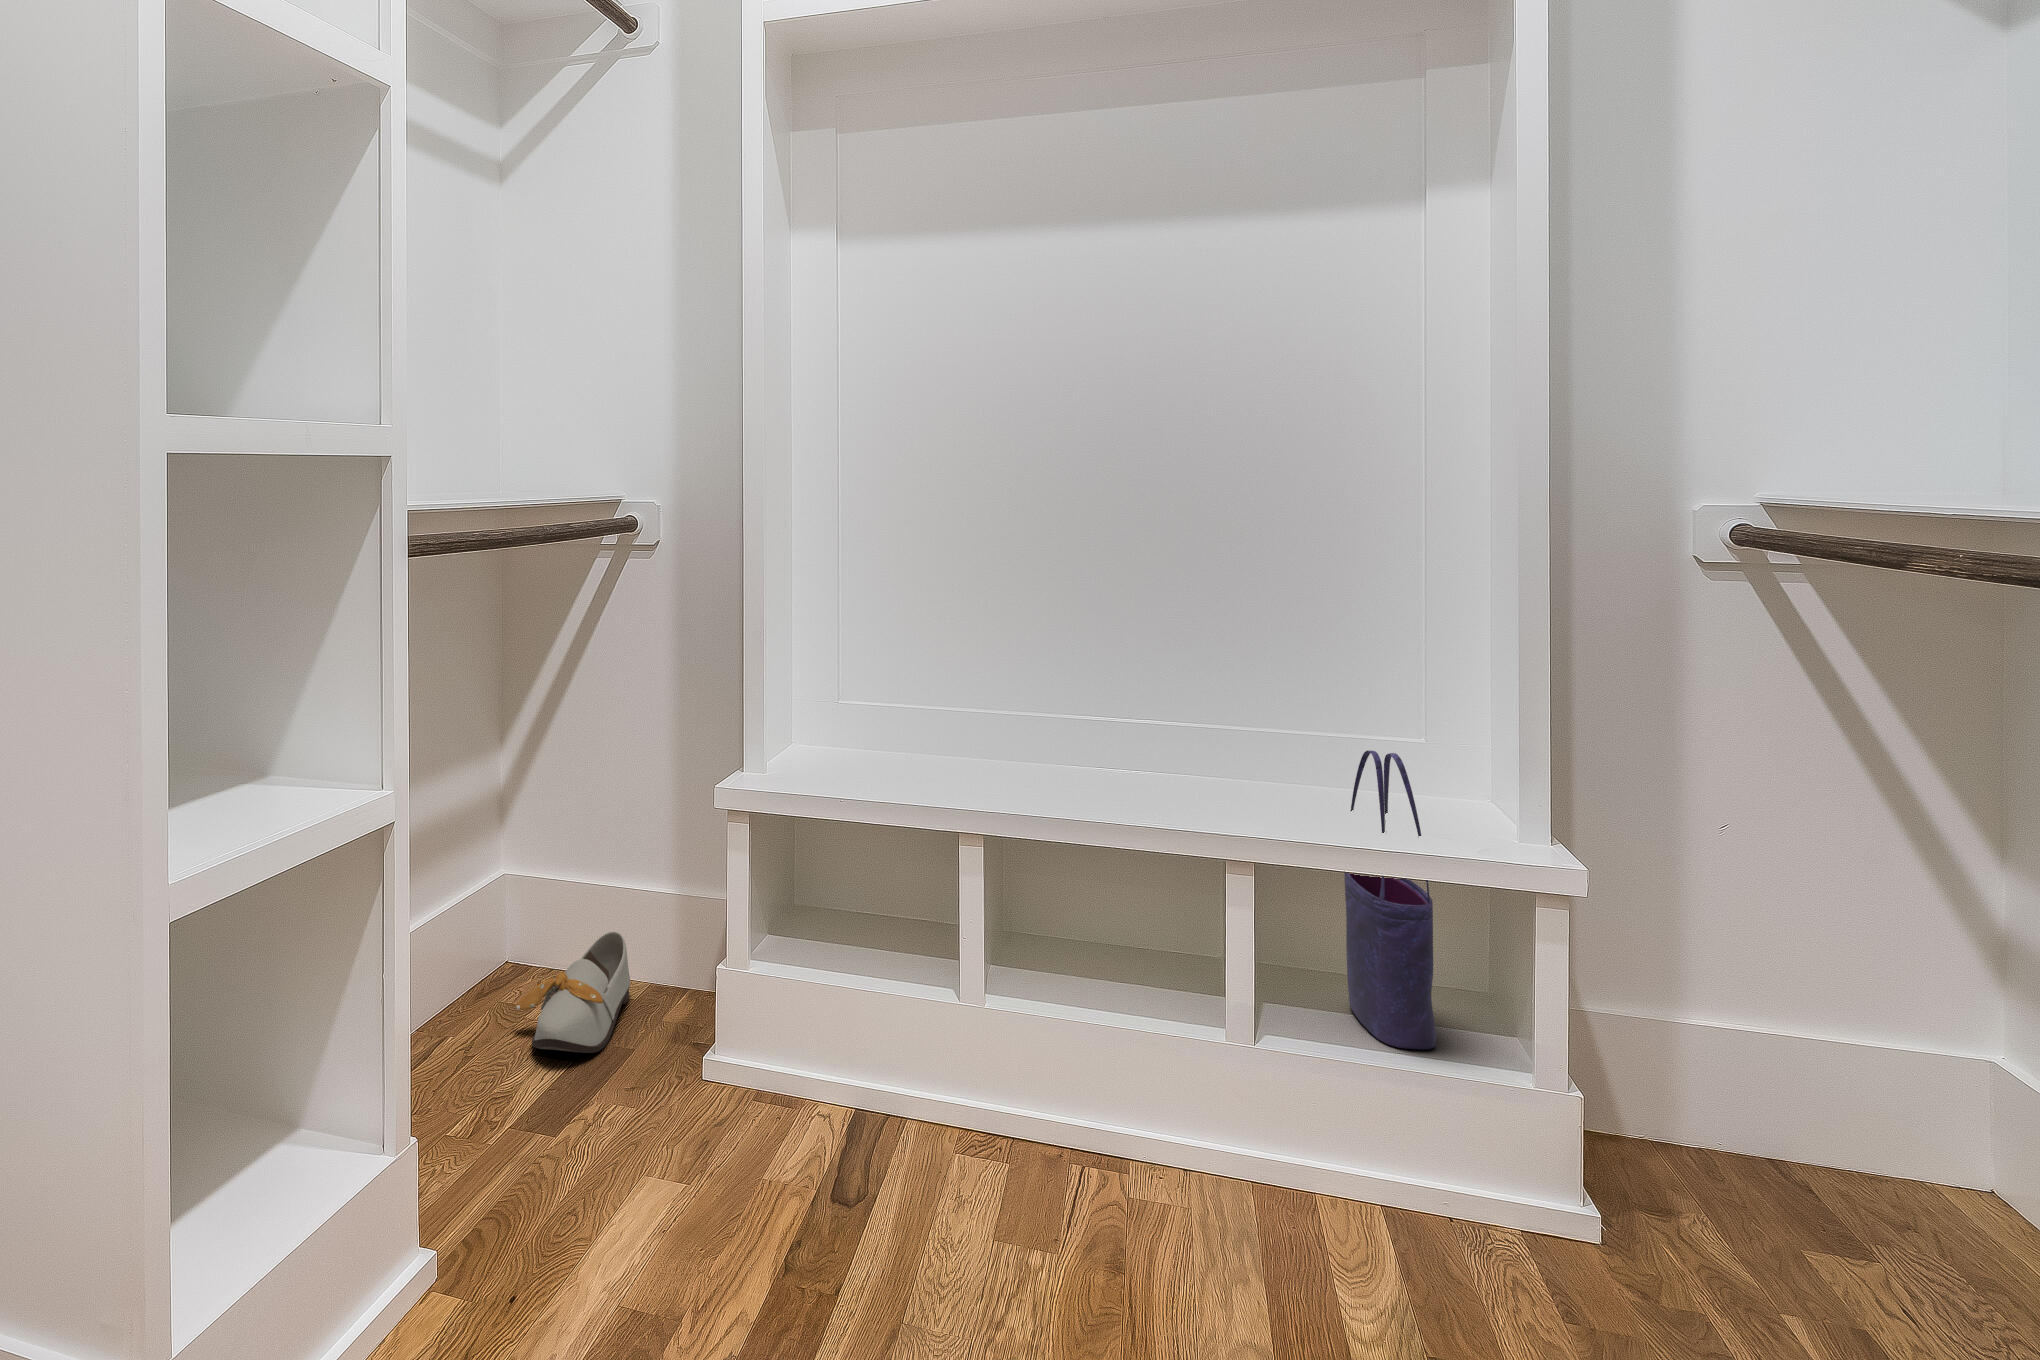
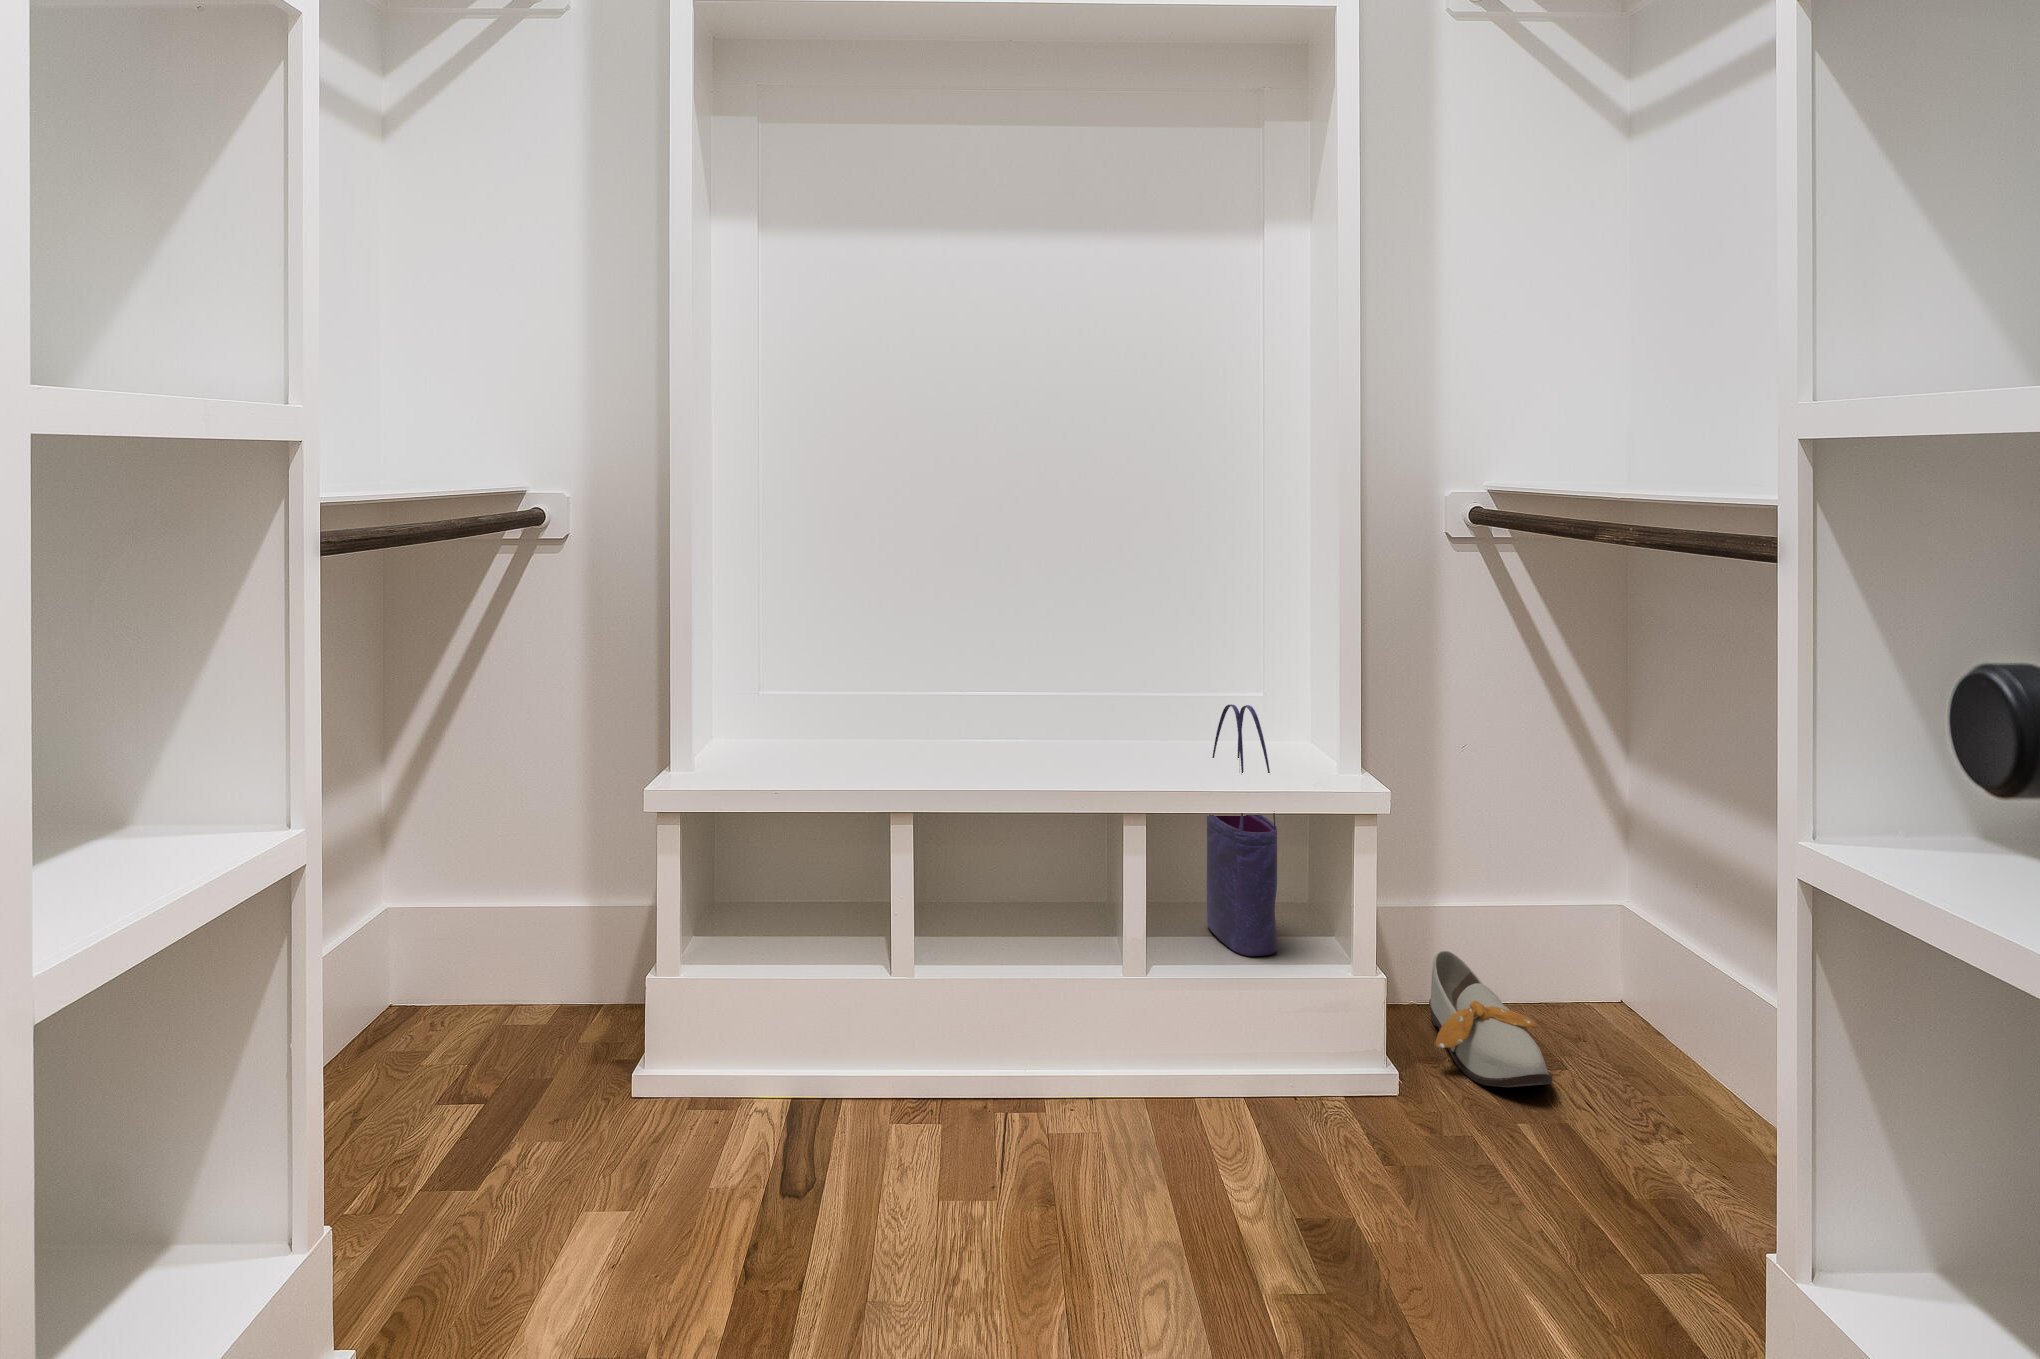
shoe: present [515,932,630,1053] -> present [1429,951,1552,1087]

